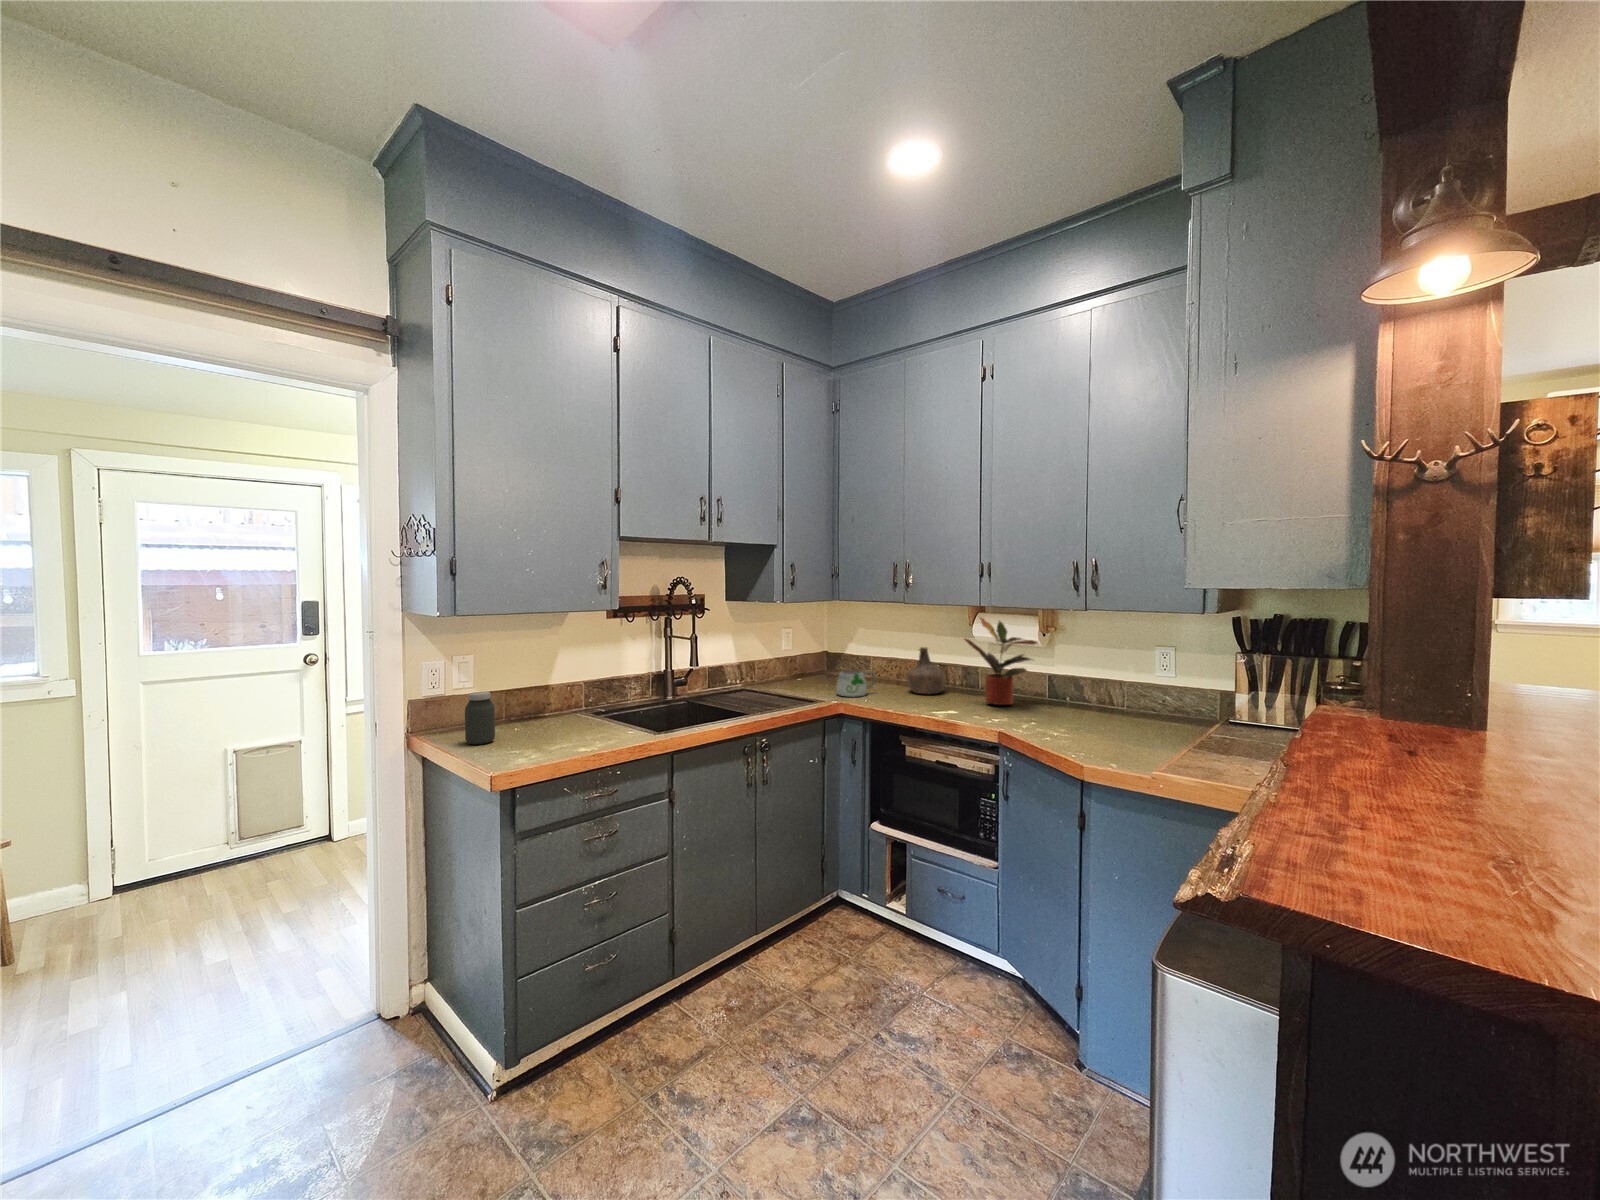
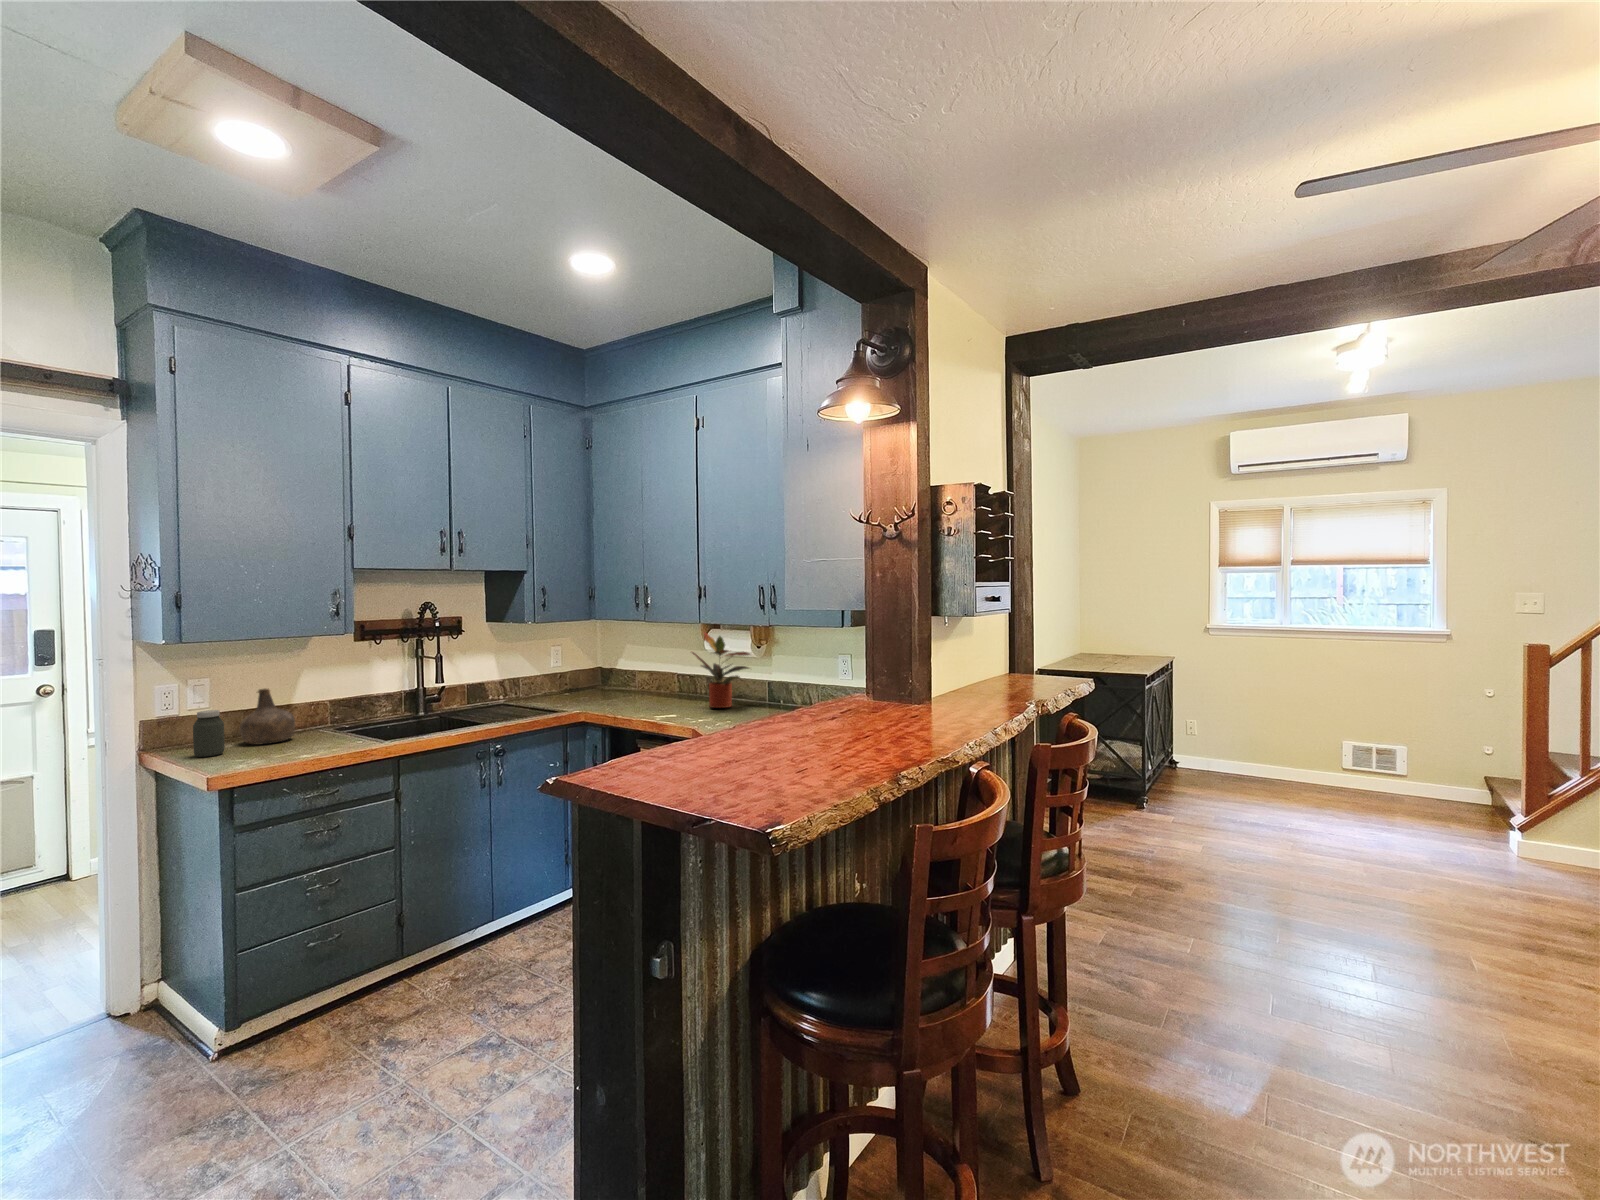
bottle: present [907,647,945,694] -> present [240,689,295,745]
mug: present [836,671,875,697] -> none [587,683,624,707]

